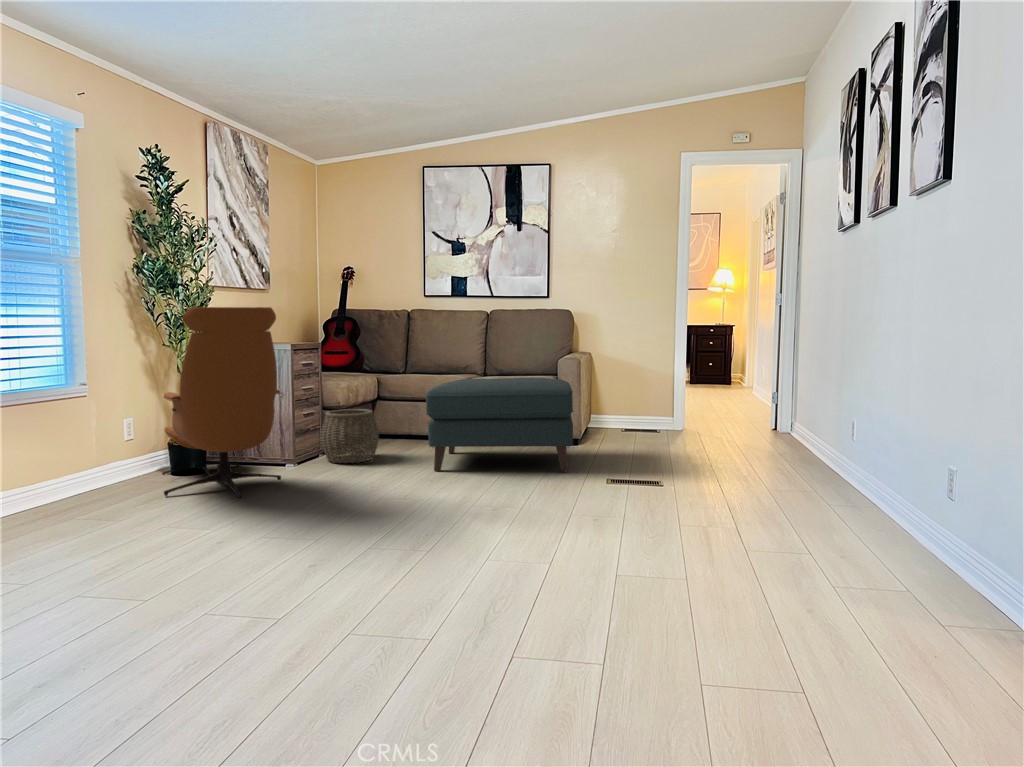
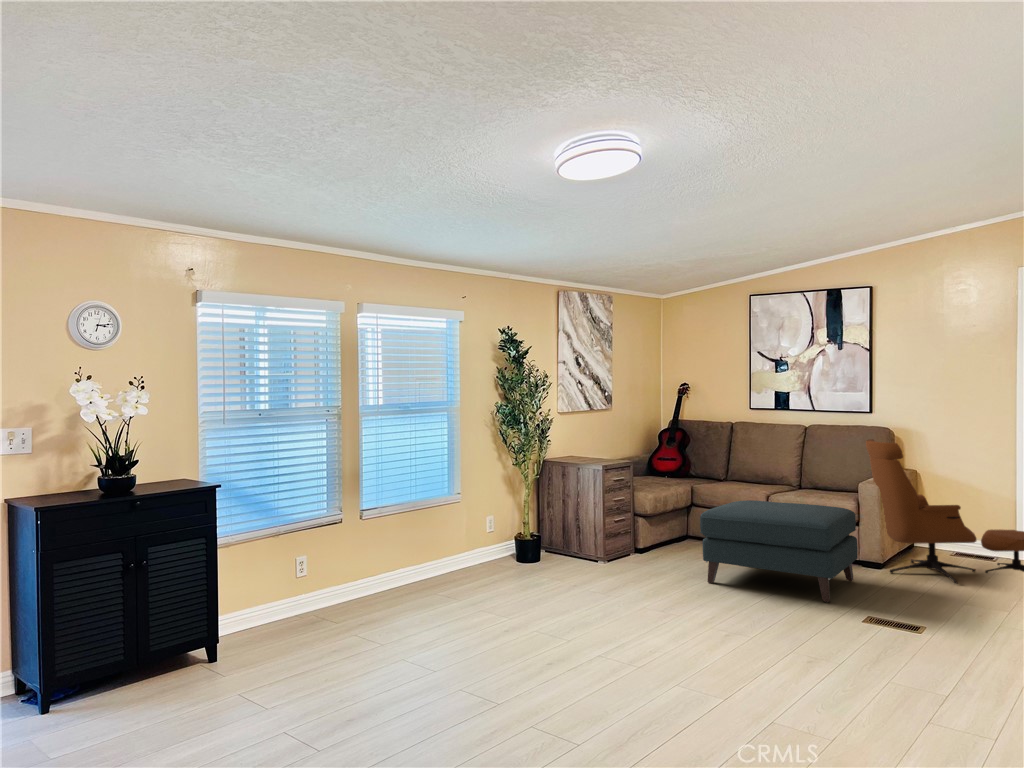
lounge chair: present [162,307,281,498] -> present [866,439,1024,584]
woven basket: present [321,409,379,463] -> none [627,517,675,564]

